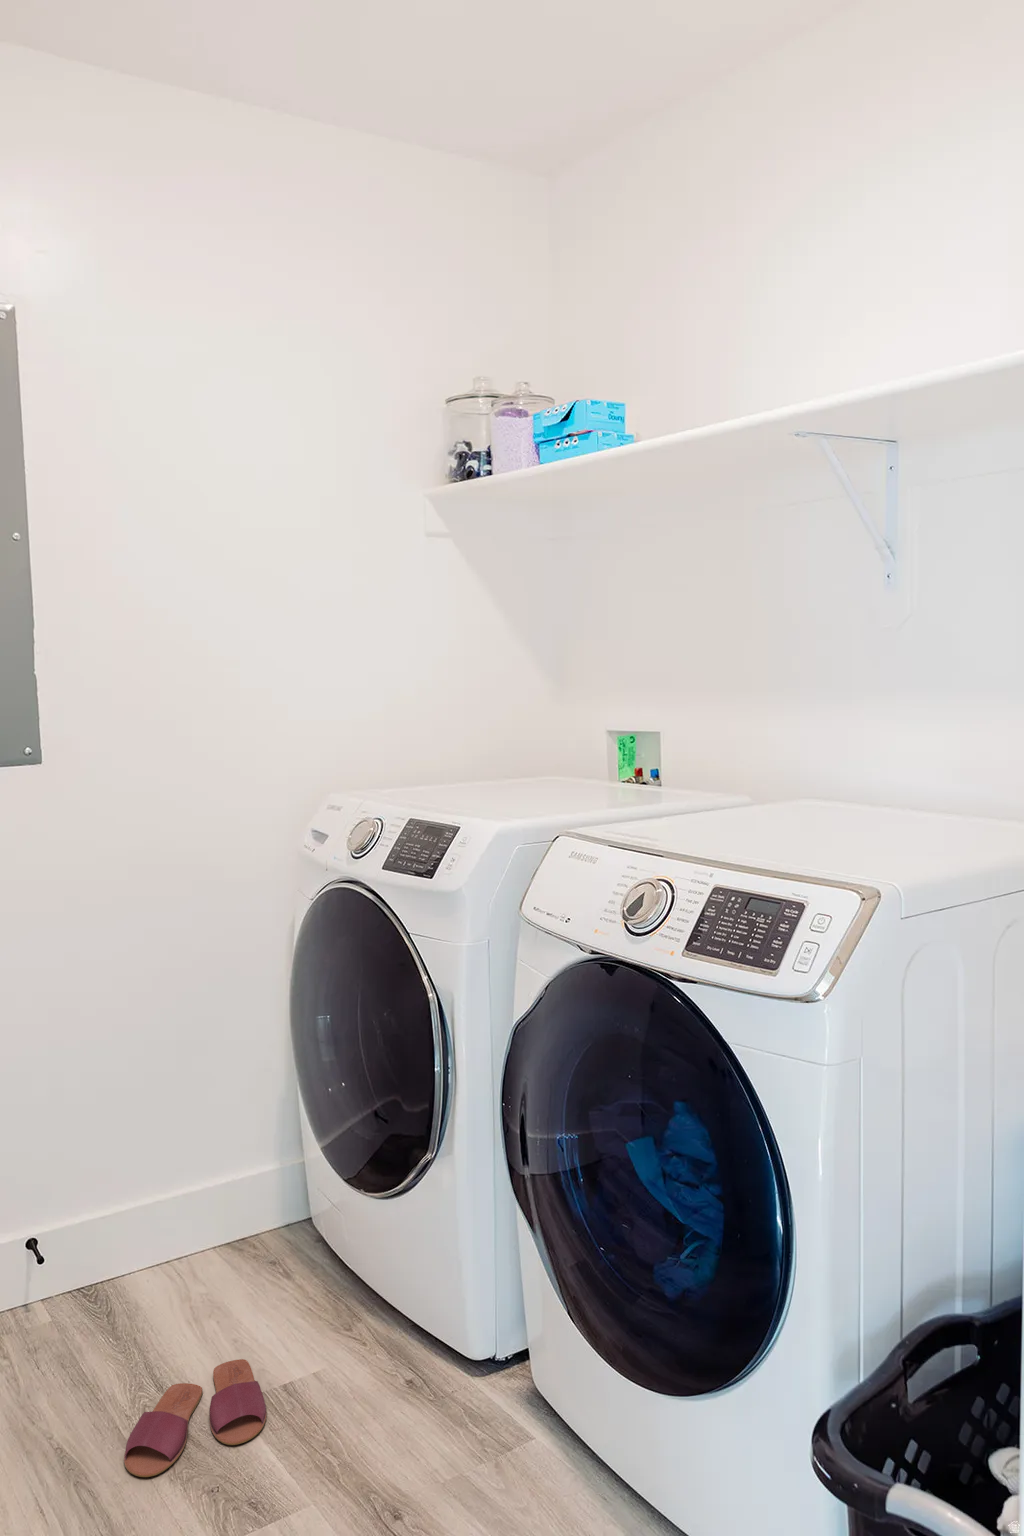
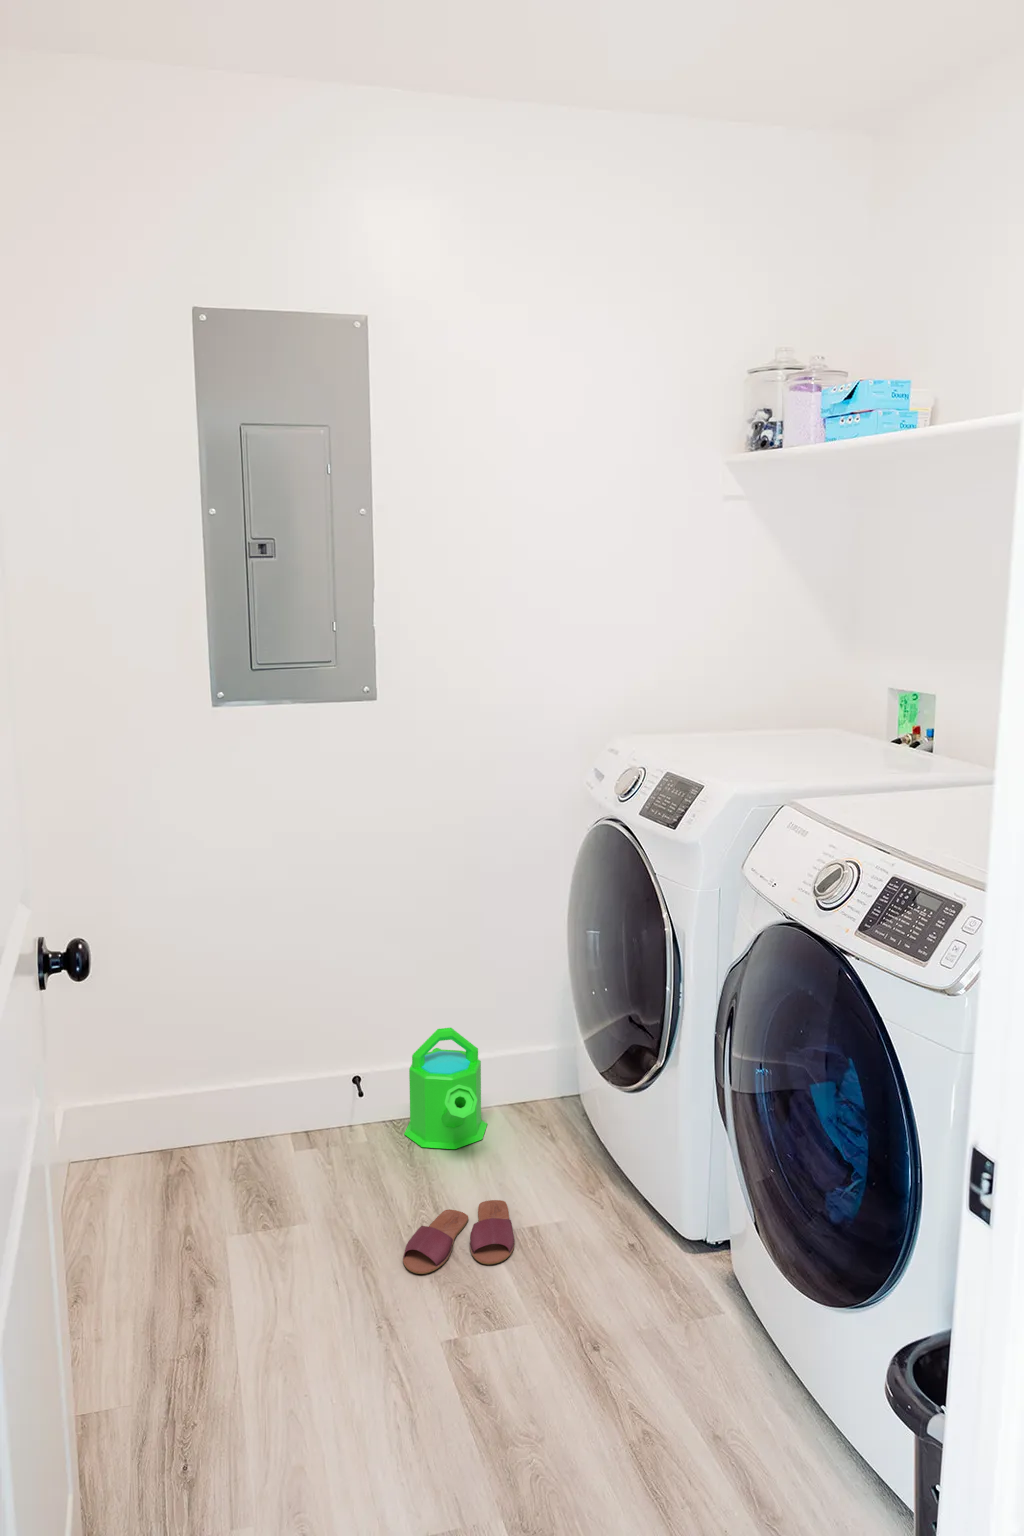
watering can: none [103,1155,208,1312] -> present [404,1028,487,1149]

